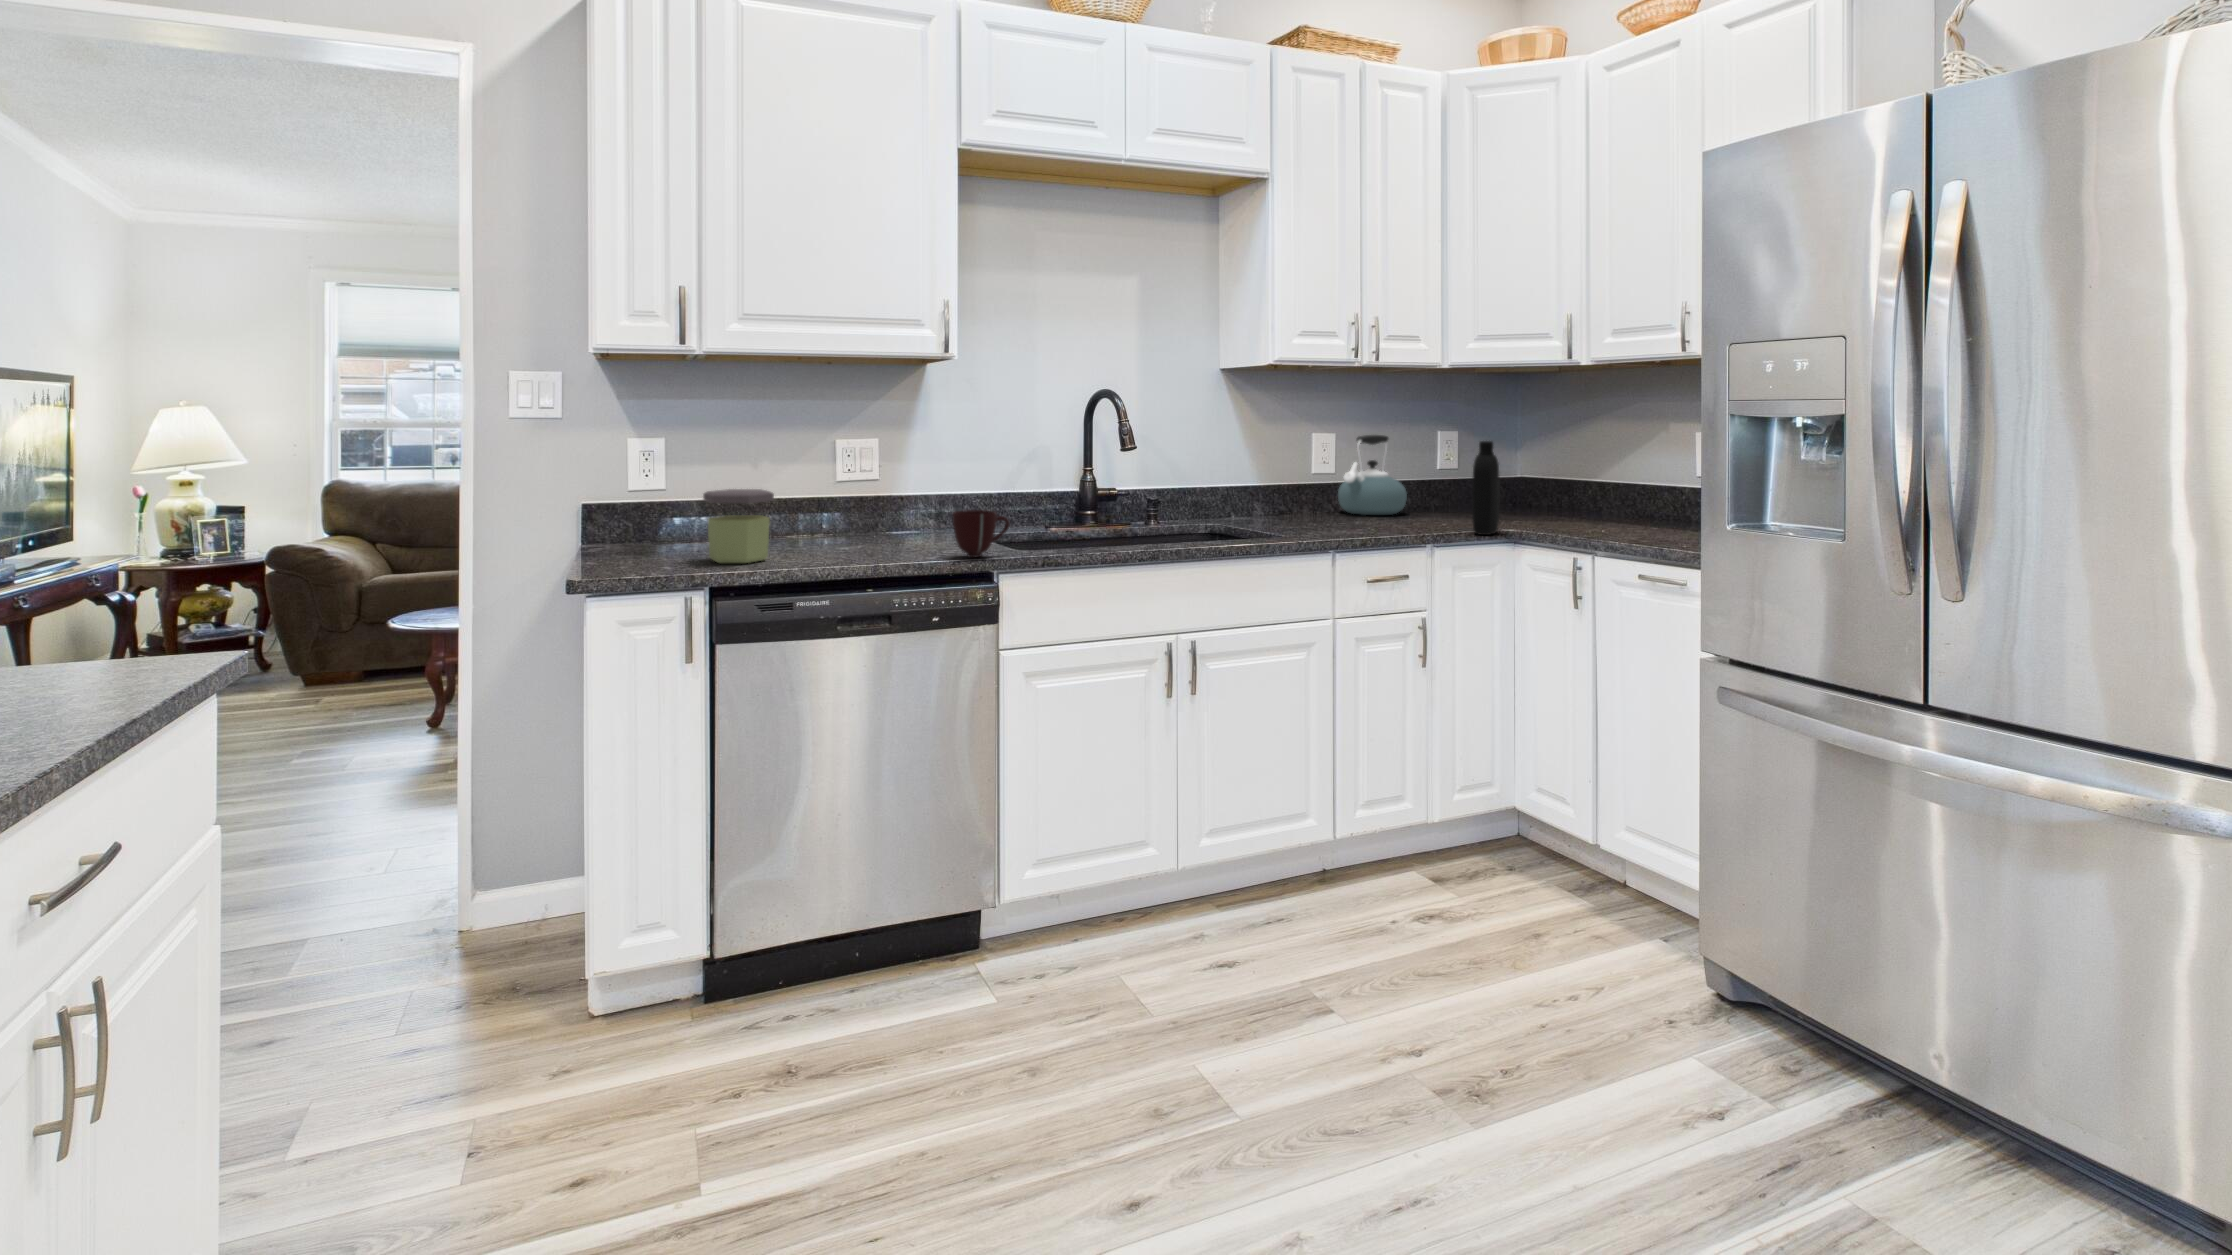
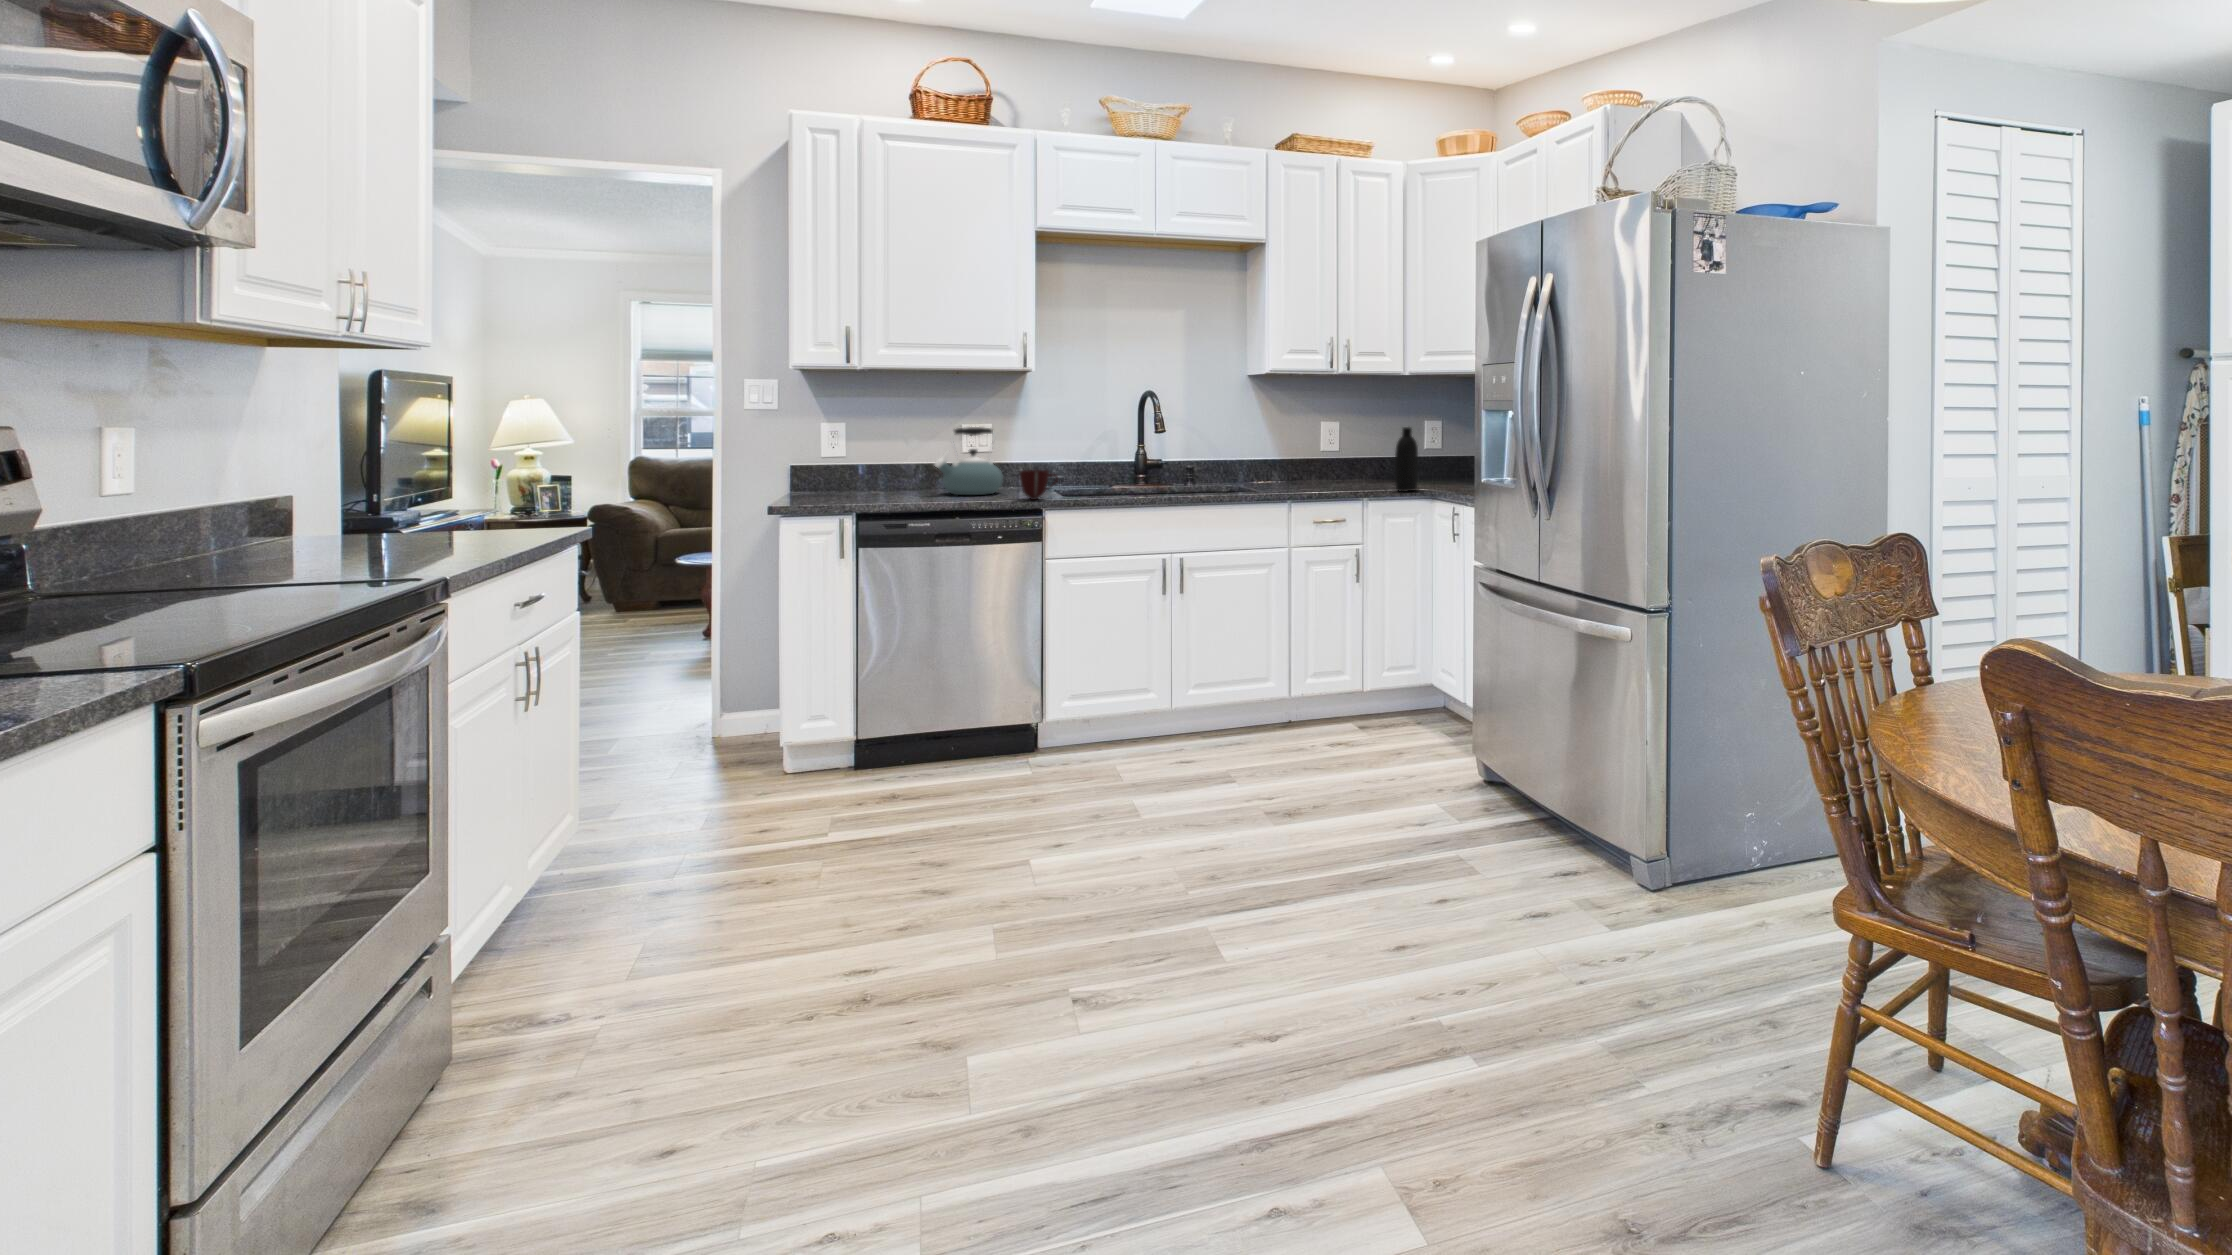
kettle: present [1338,435,1407,515] -> present [935,427,1003,495]
jar: present [703,489,774,563] -> none [861,455,905,501]

